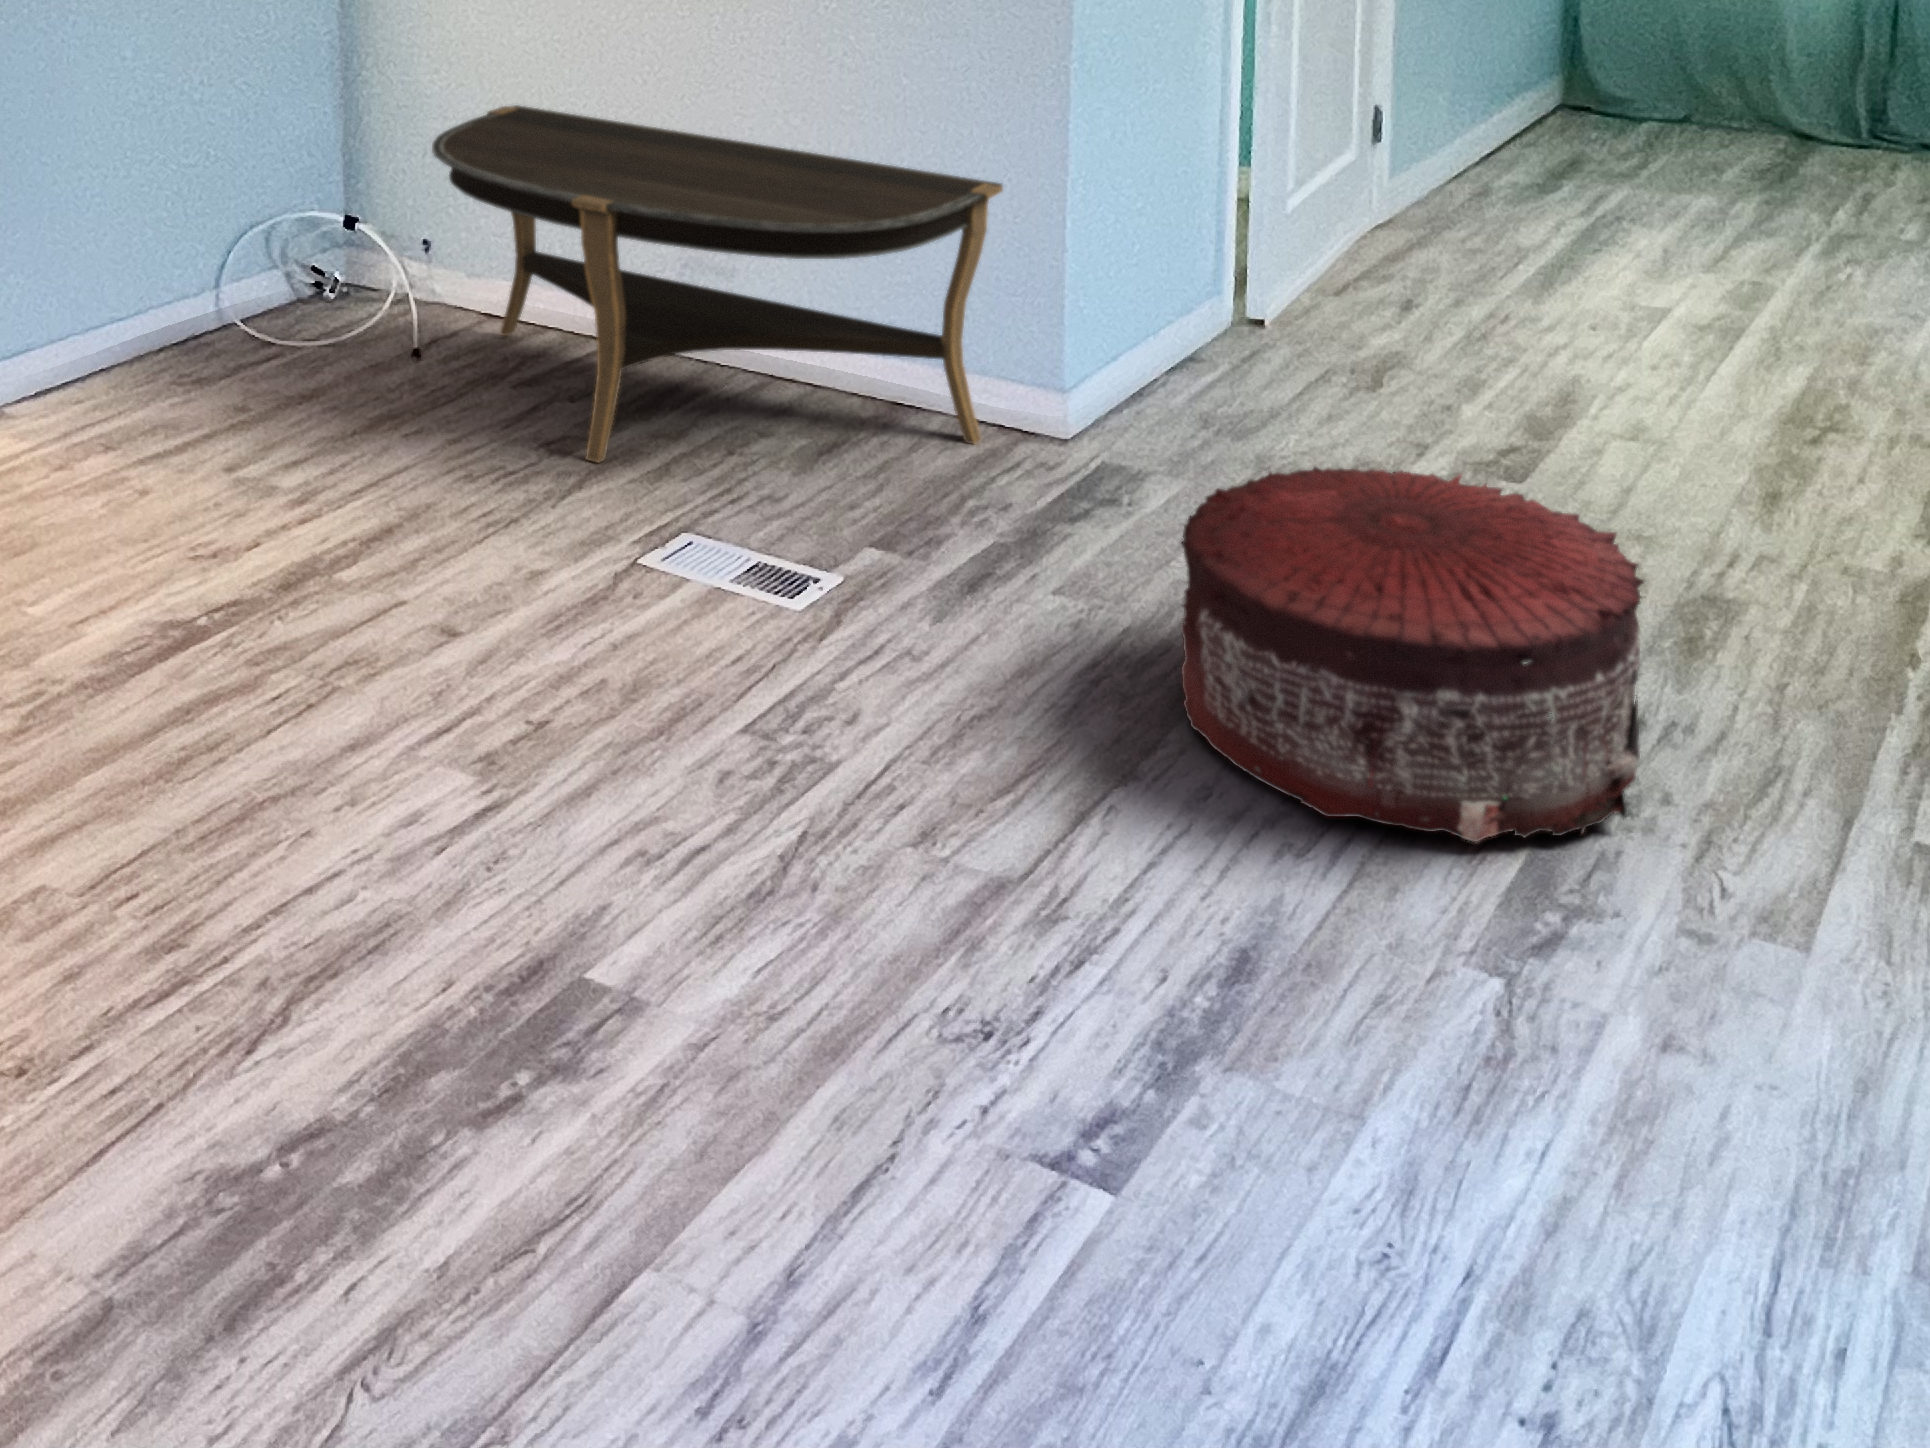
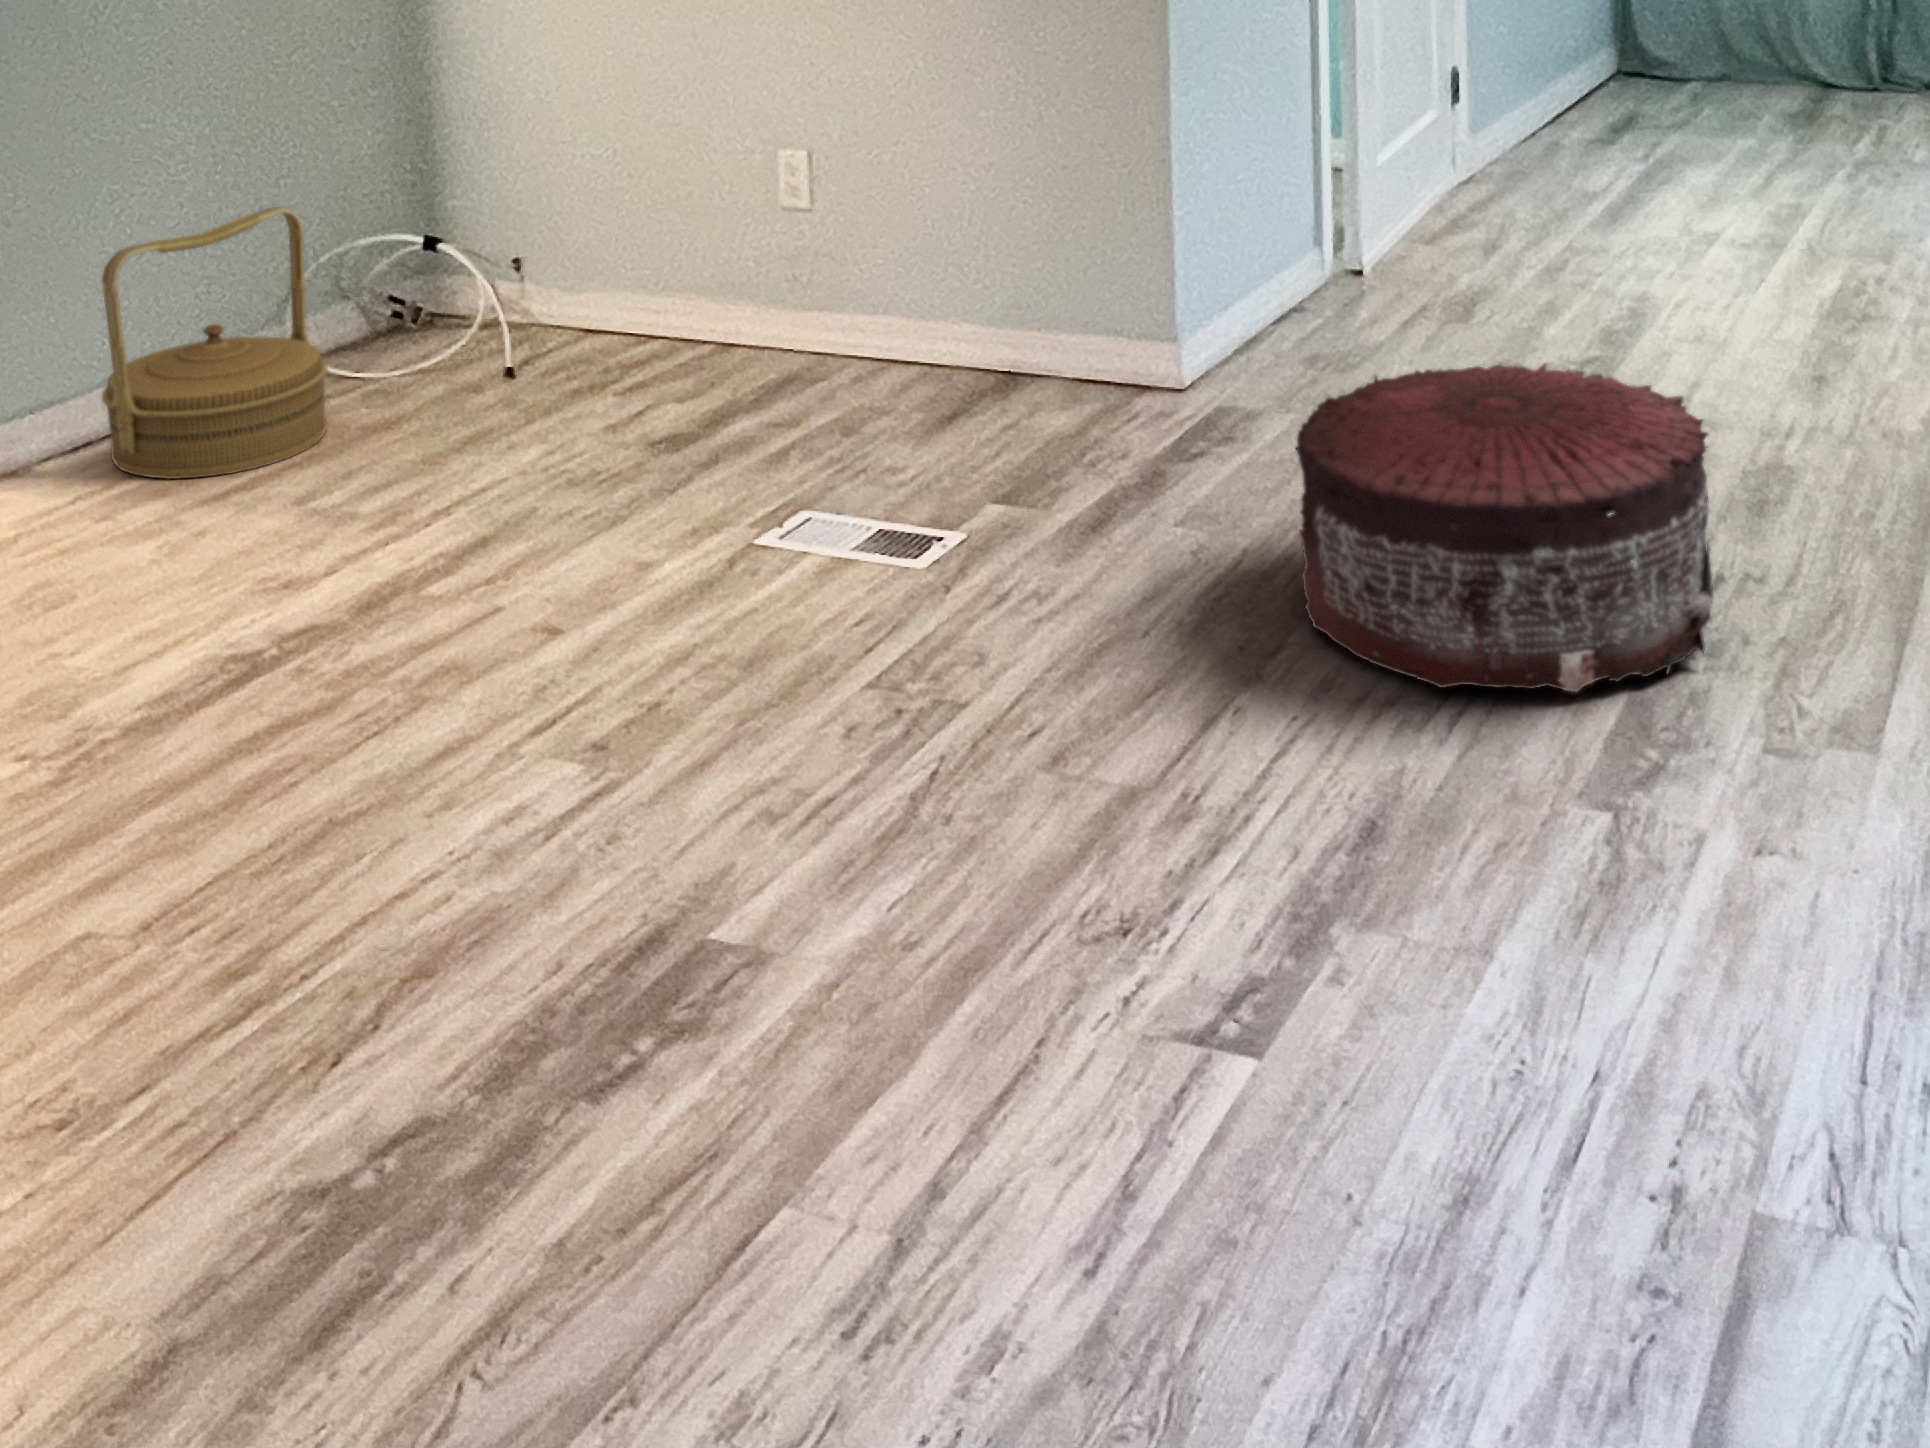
coffee table: present [432,105,1003,463] -> none [525,105,1115,457]
woven basket: none [59,186,250,431] -> present [102,207,328,479]

